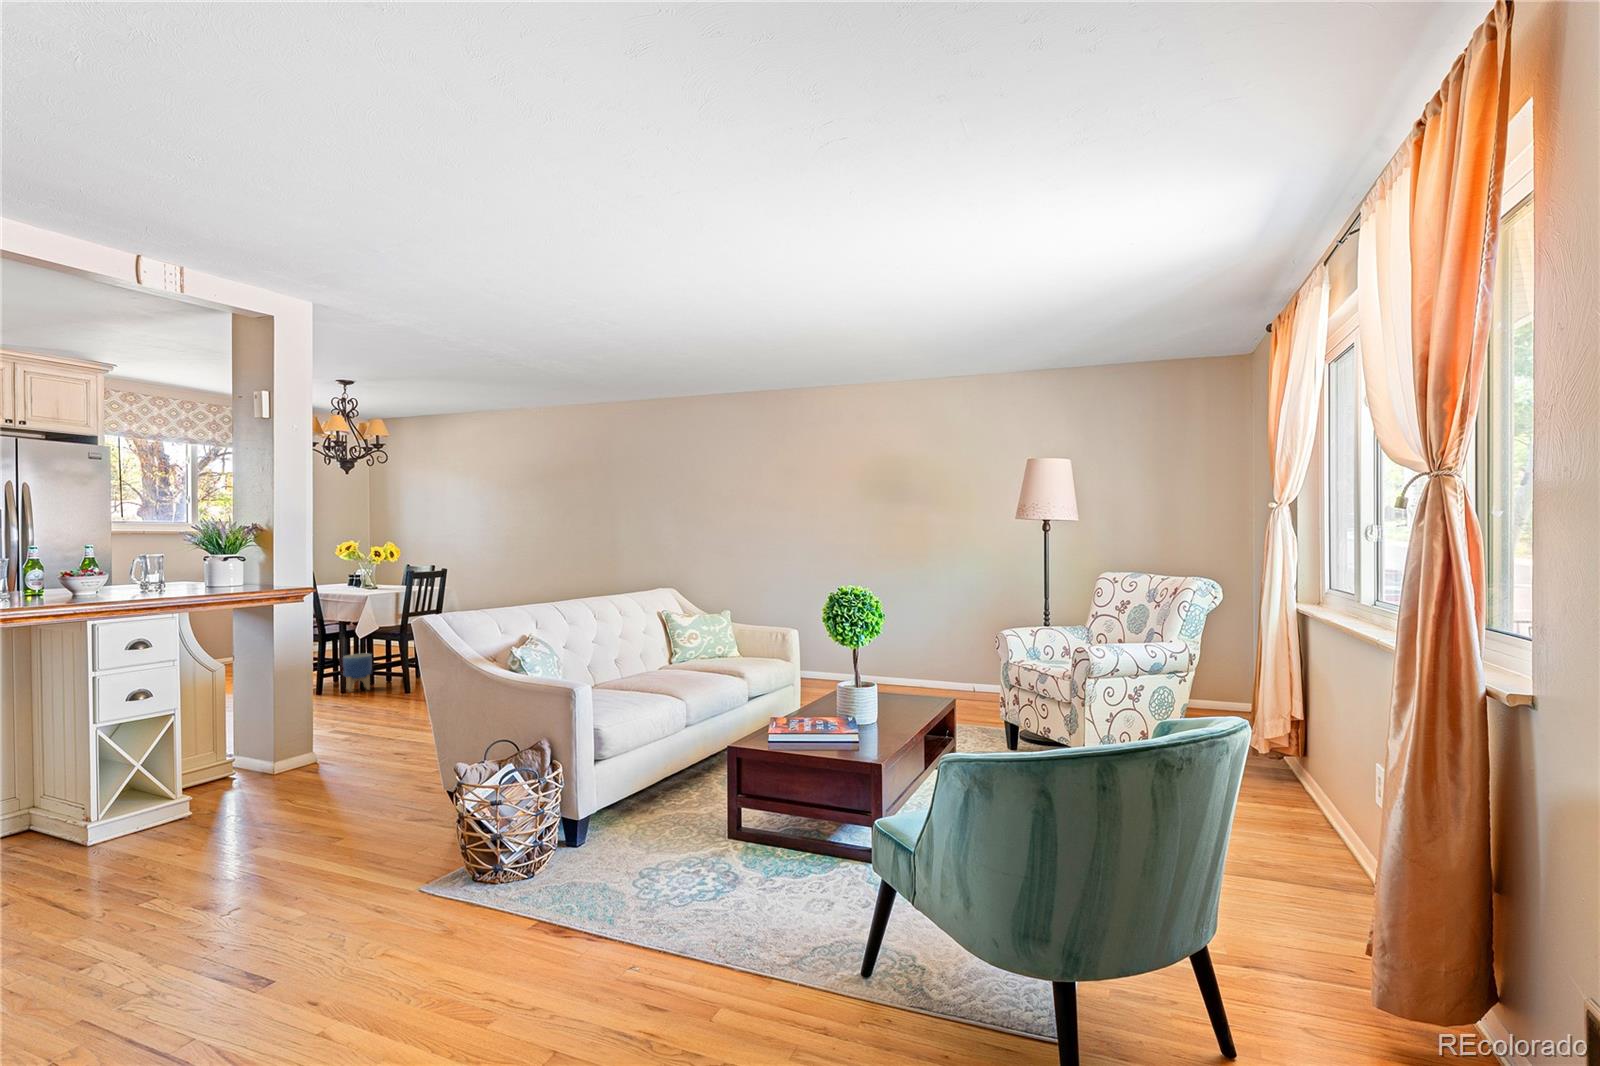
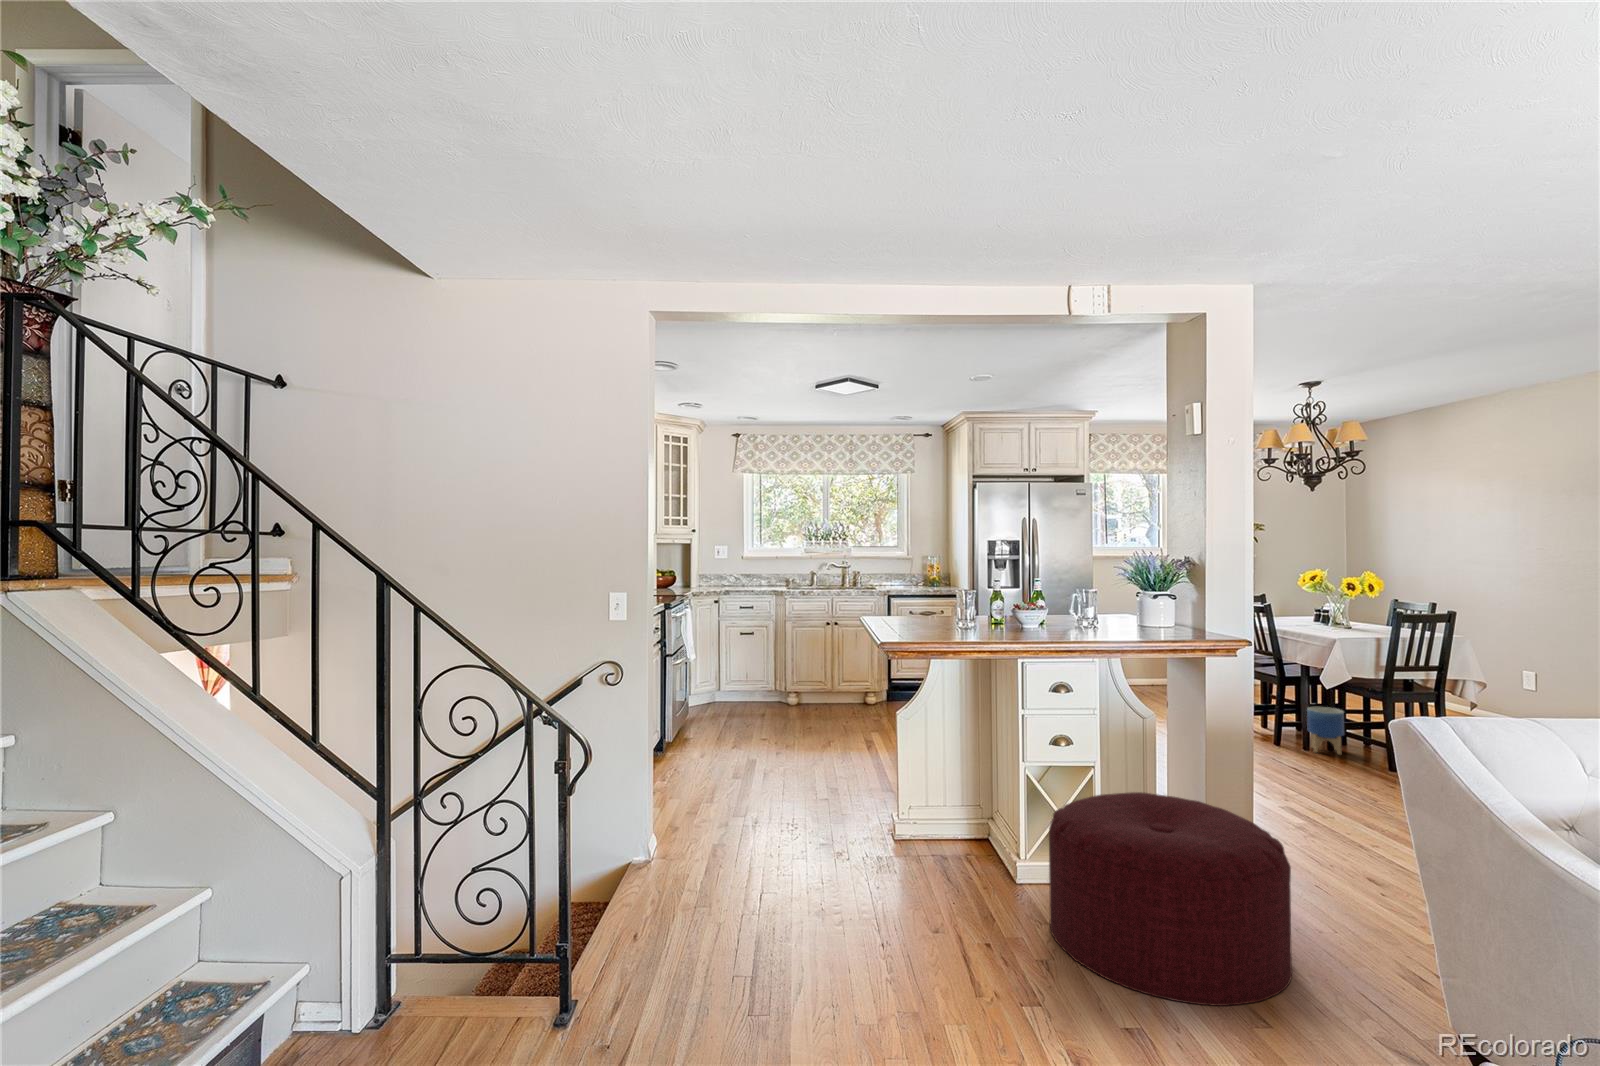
ottoman: none [139,716,354,866] -> present [1049,792,1292,1006]

